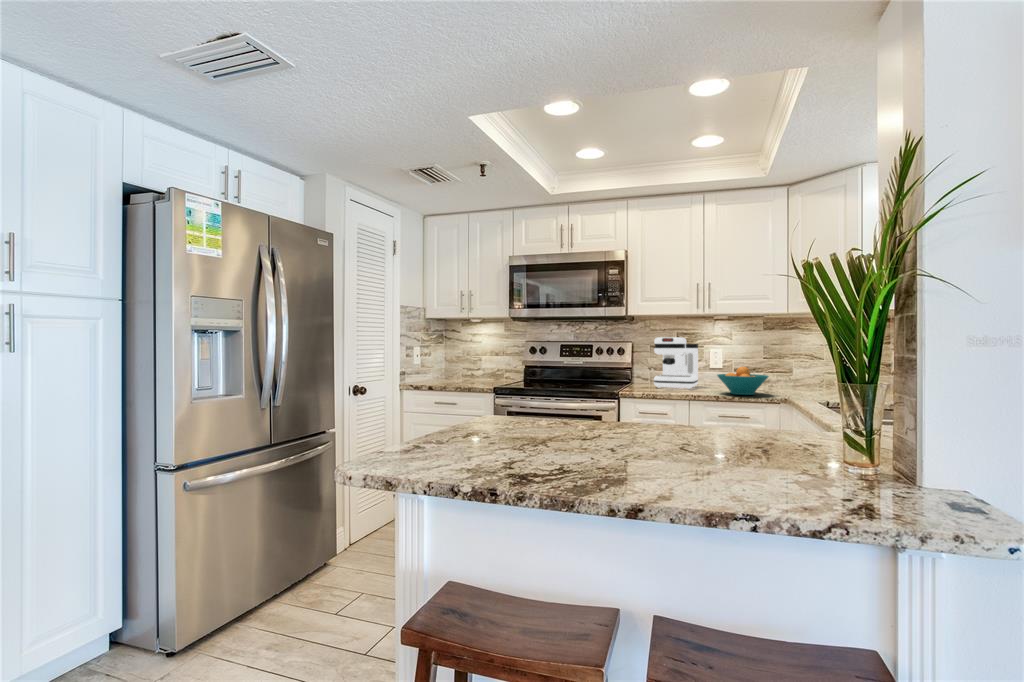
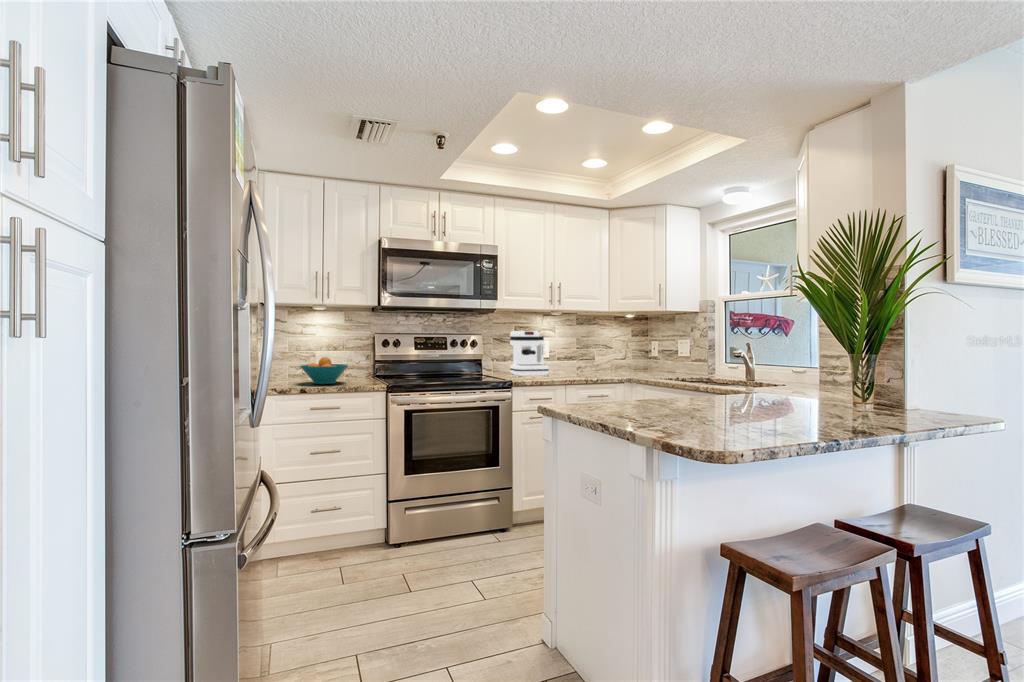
fruit bowl: present [717,367,769,395] -> present [300,357,348,384]

